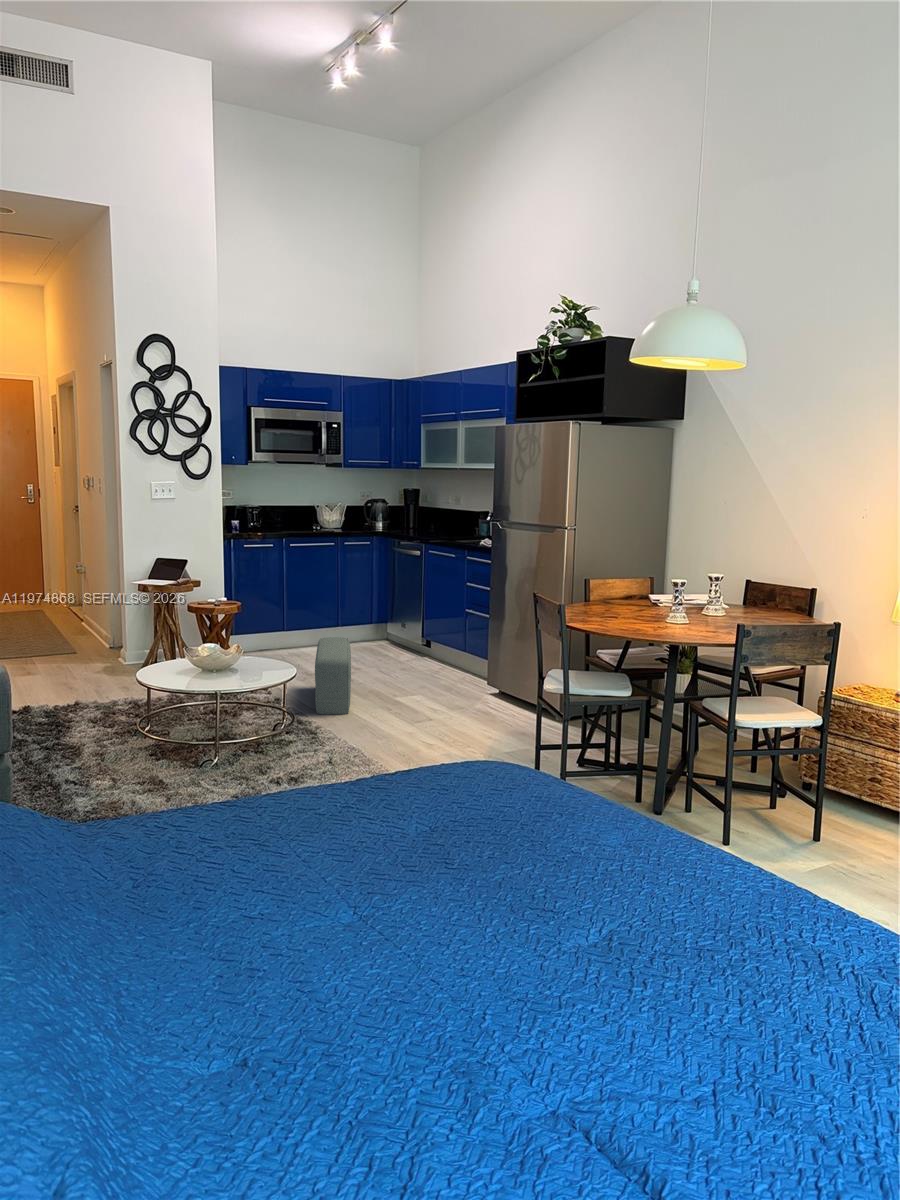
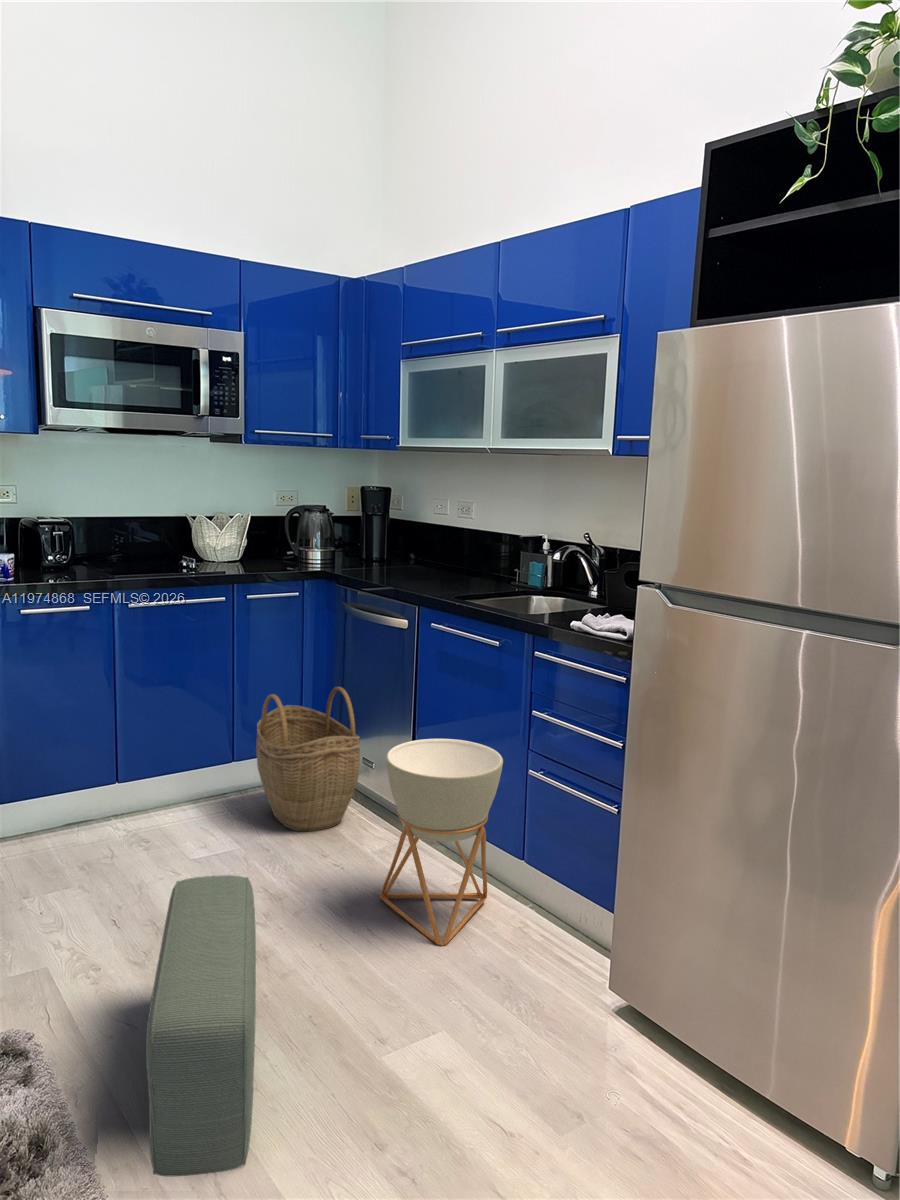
woven basket: none [350,587,400,656] -> present [256,687,360,831]
planter: none [406,600,458,683] -> present [380,739,503,946]

